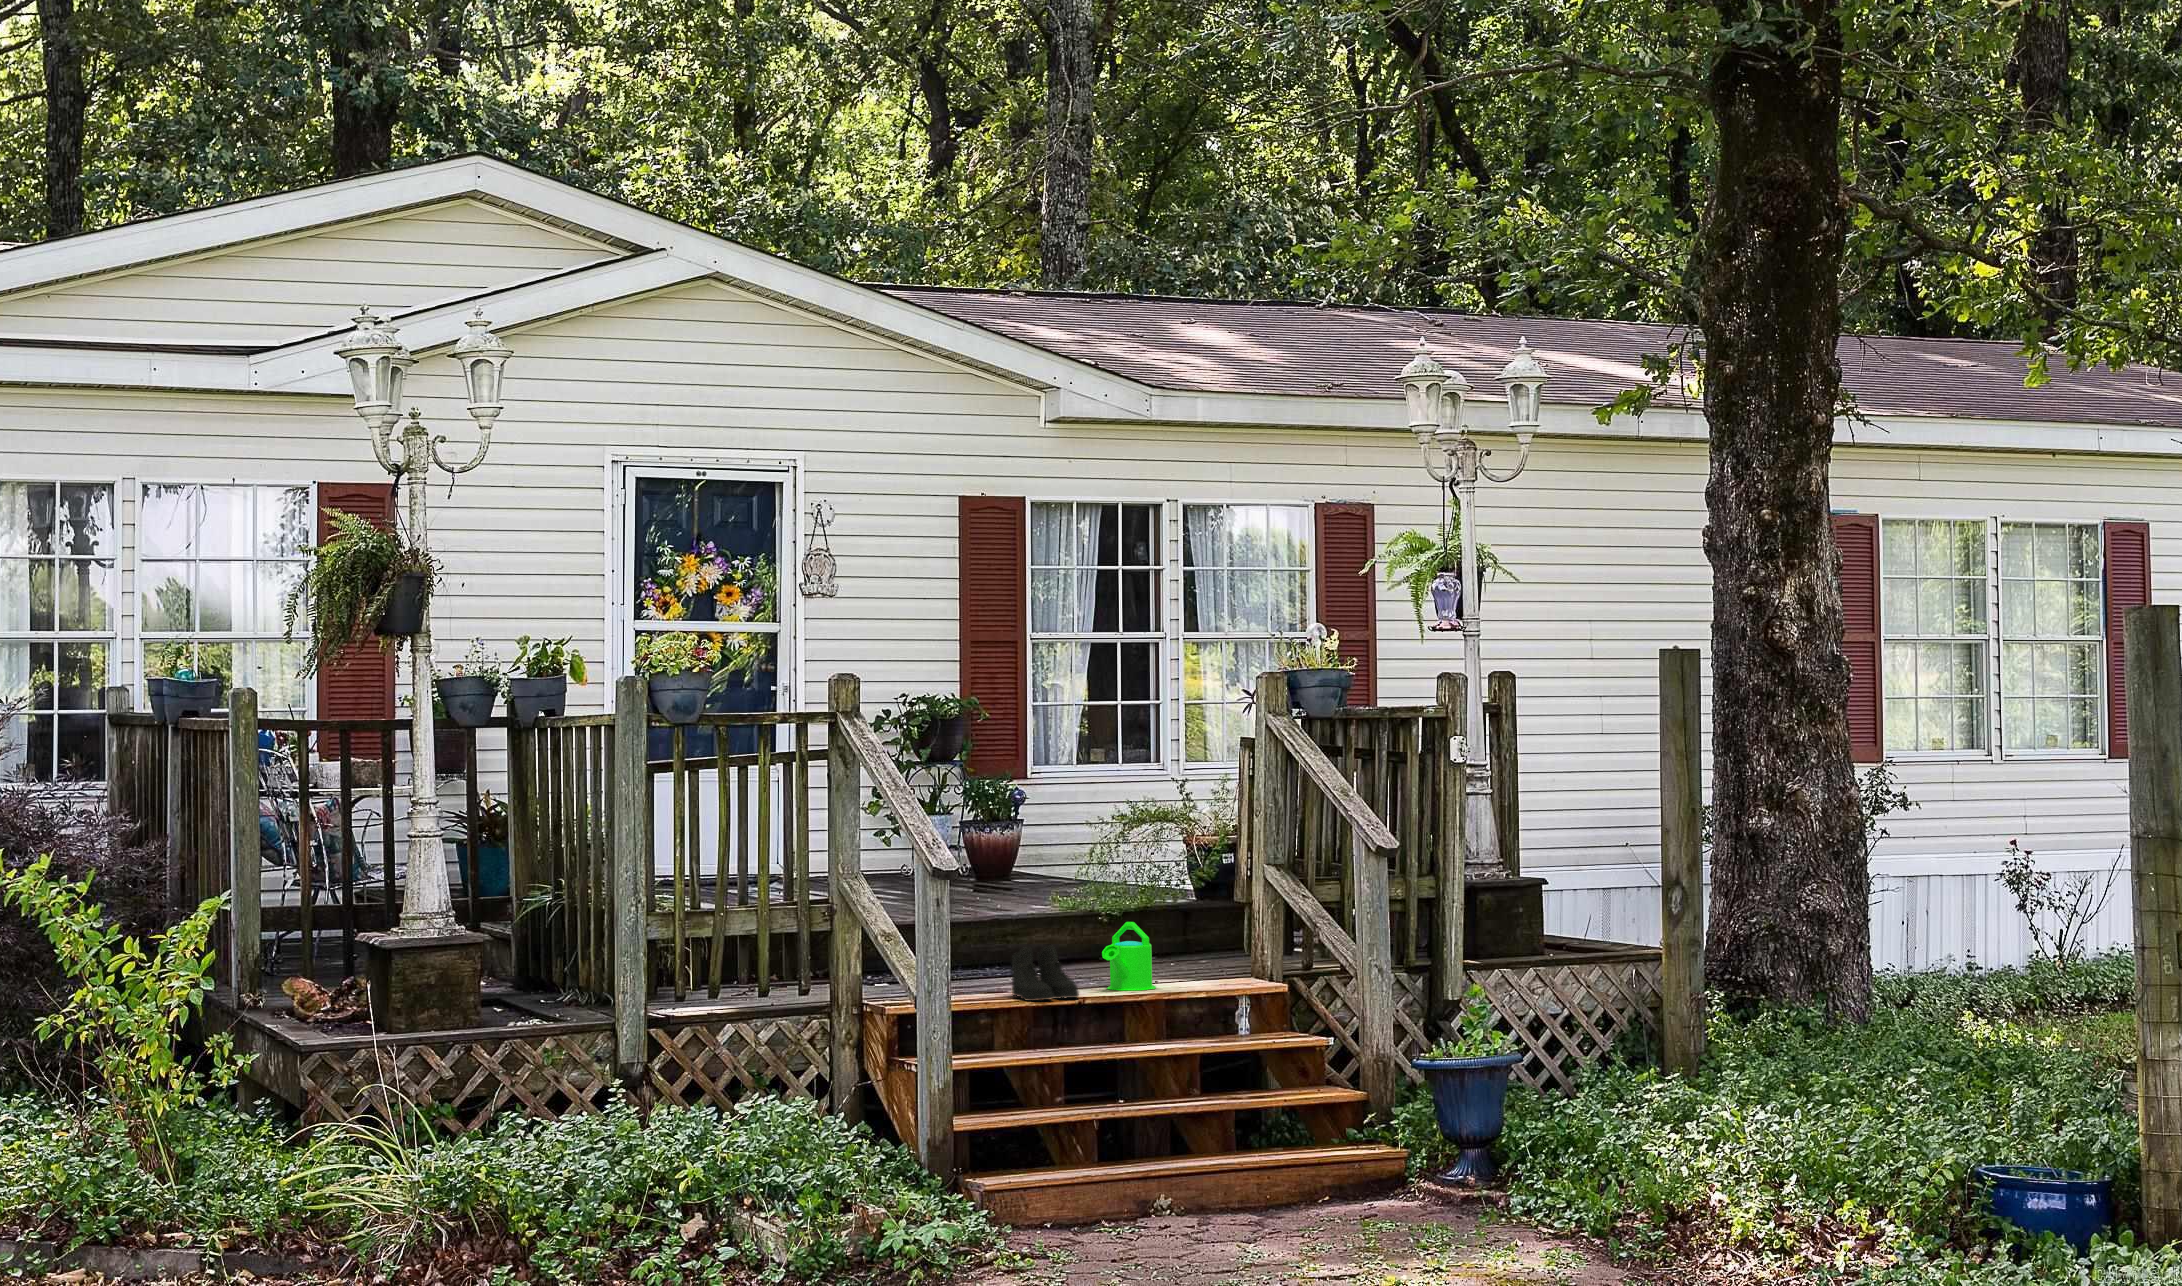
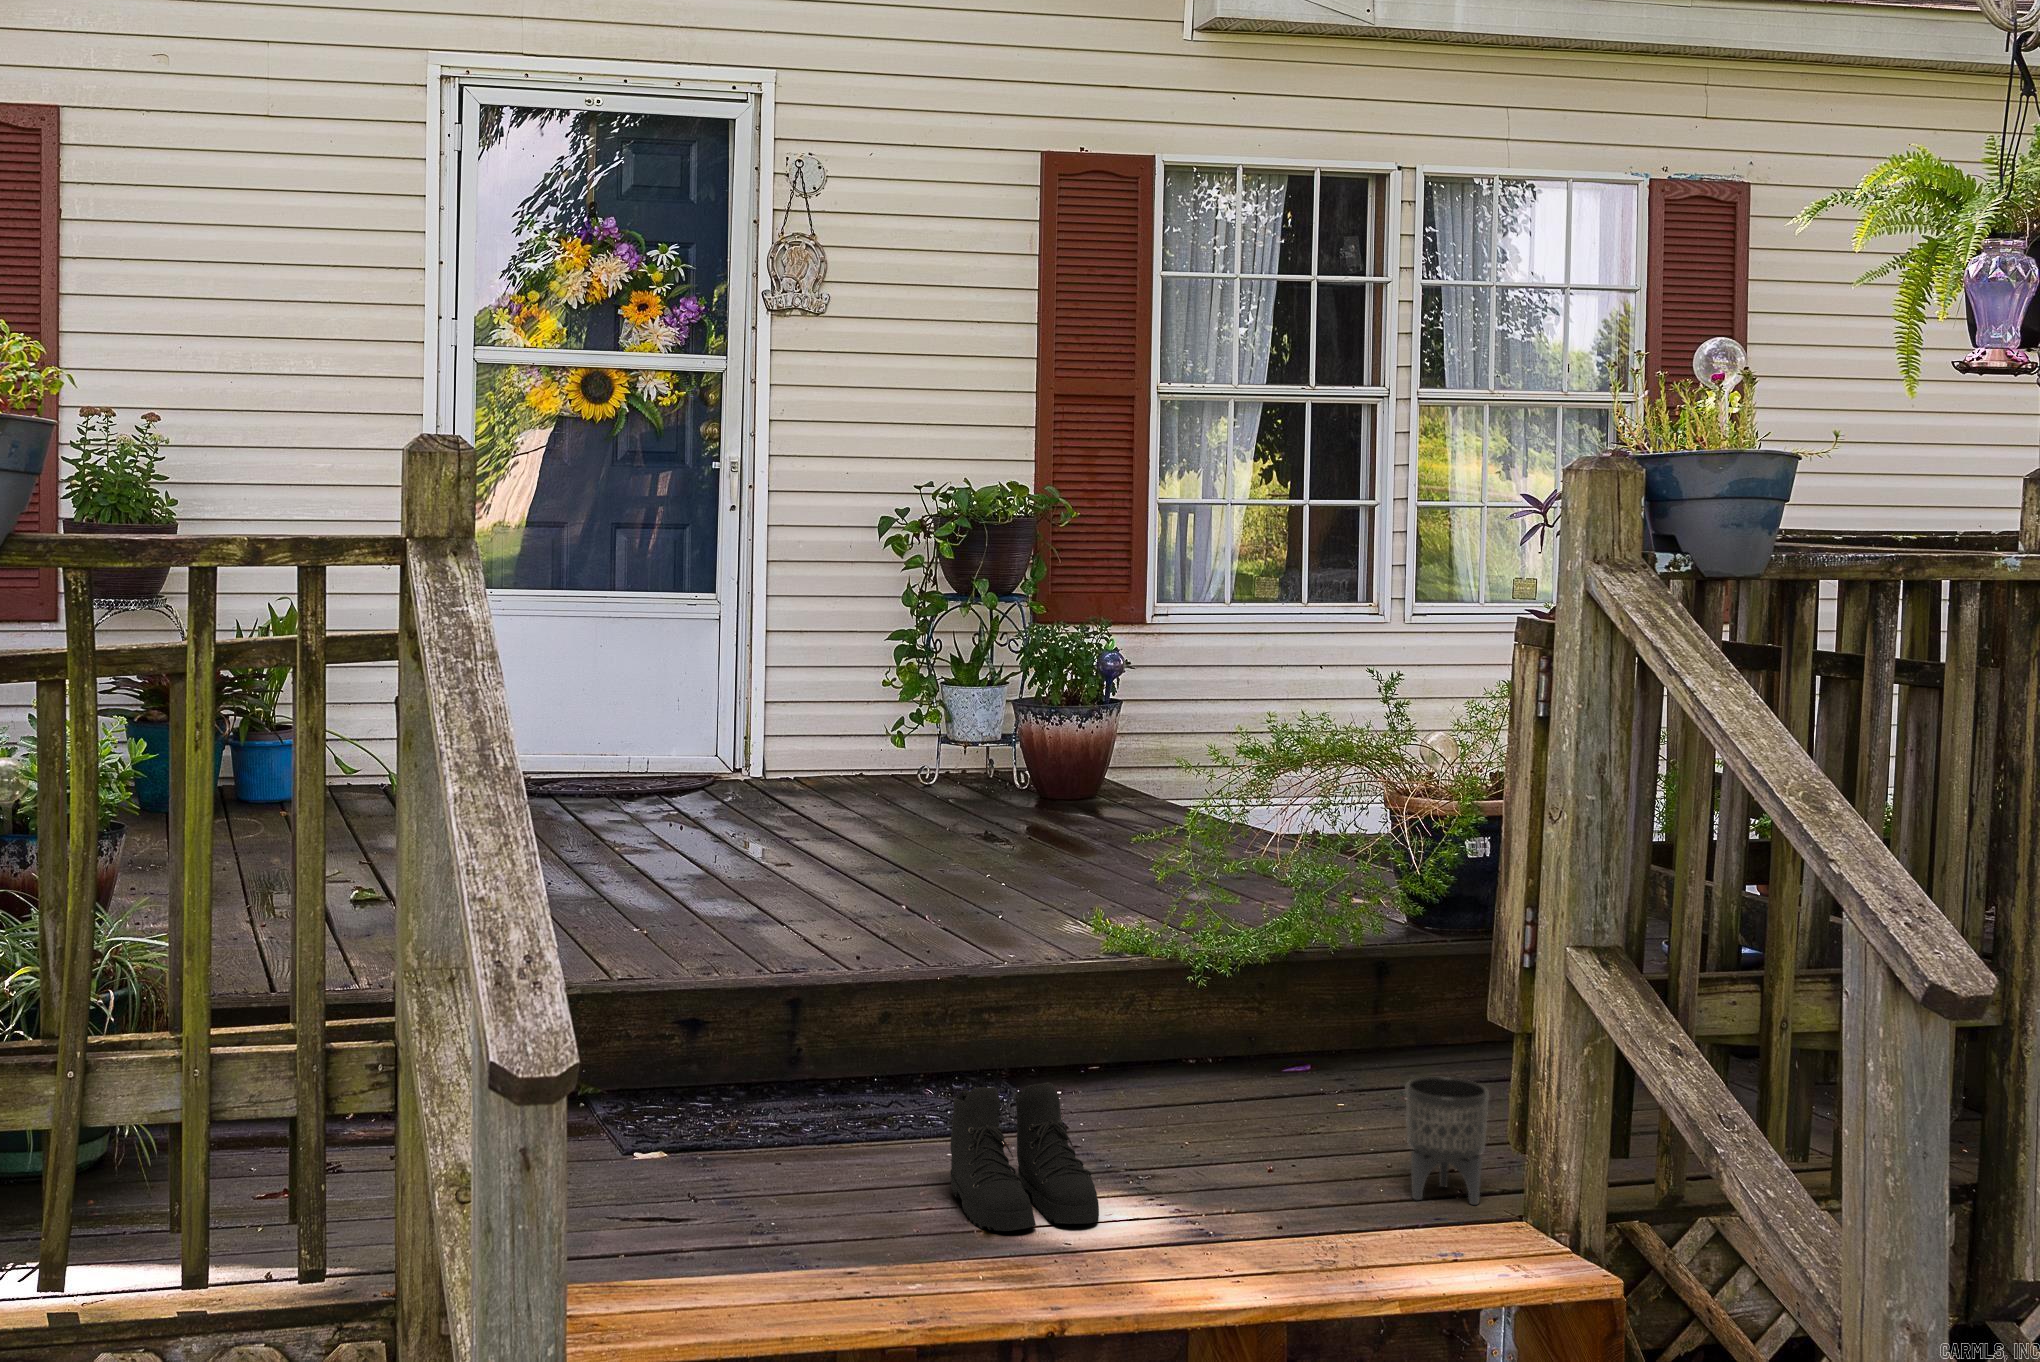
watering can: present [1102,922,1156,991] -> none [1170,1016,1297,1181]
planter: none [1202,939,1237,990] -> present [1406,1077,1489,1205]

